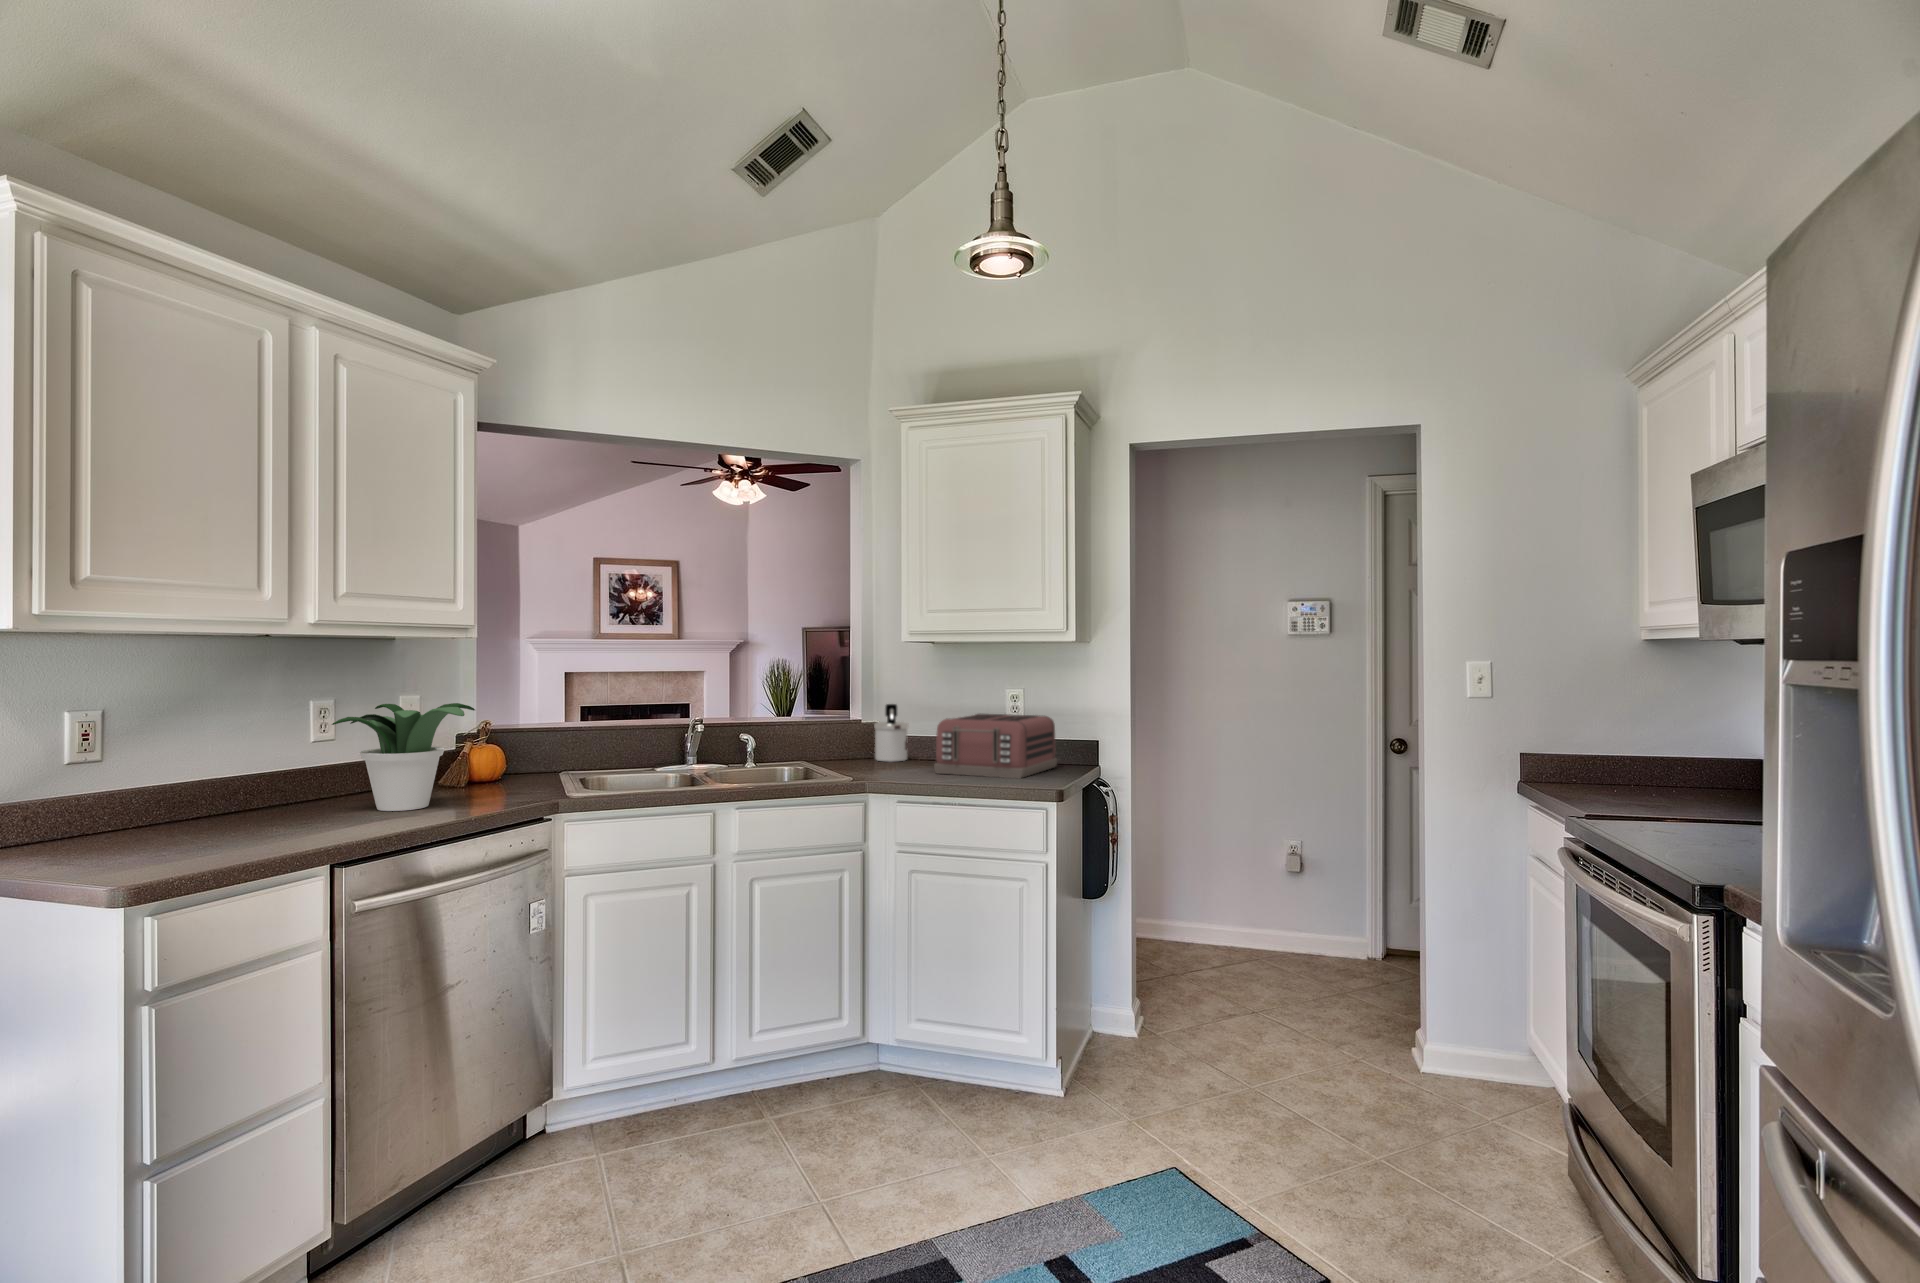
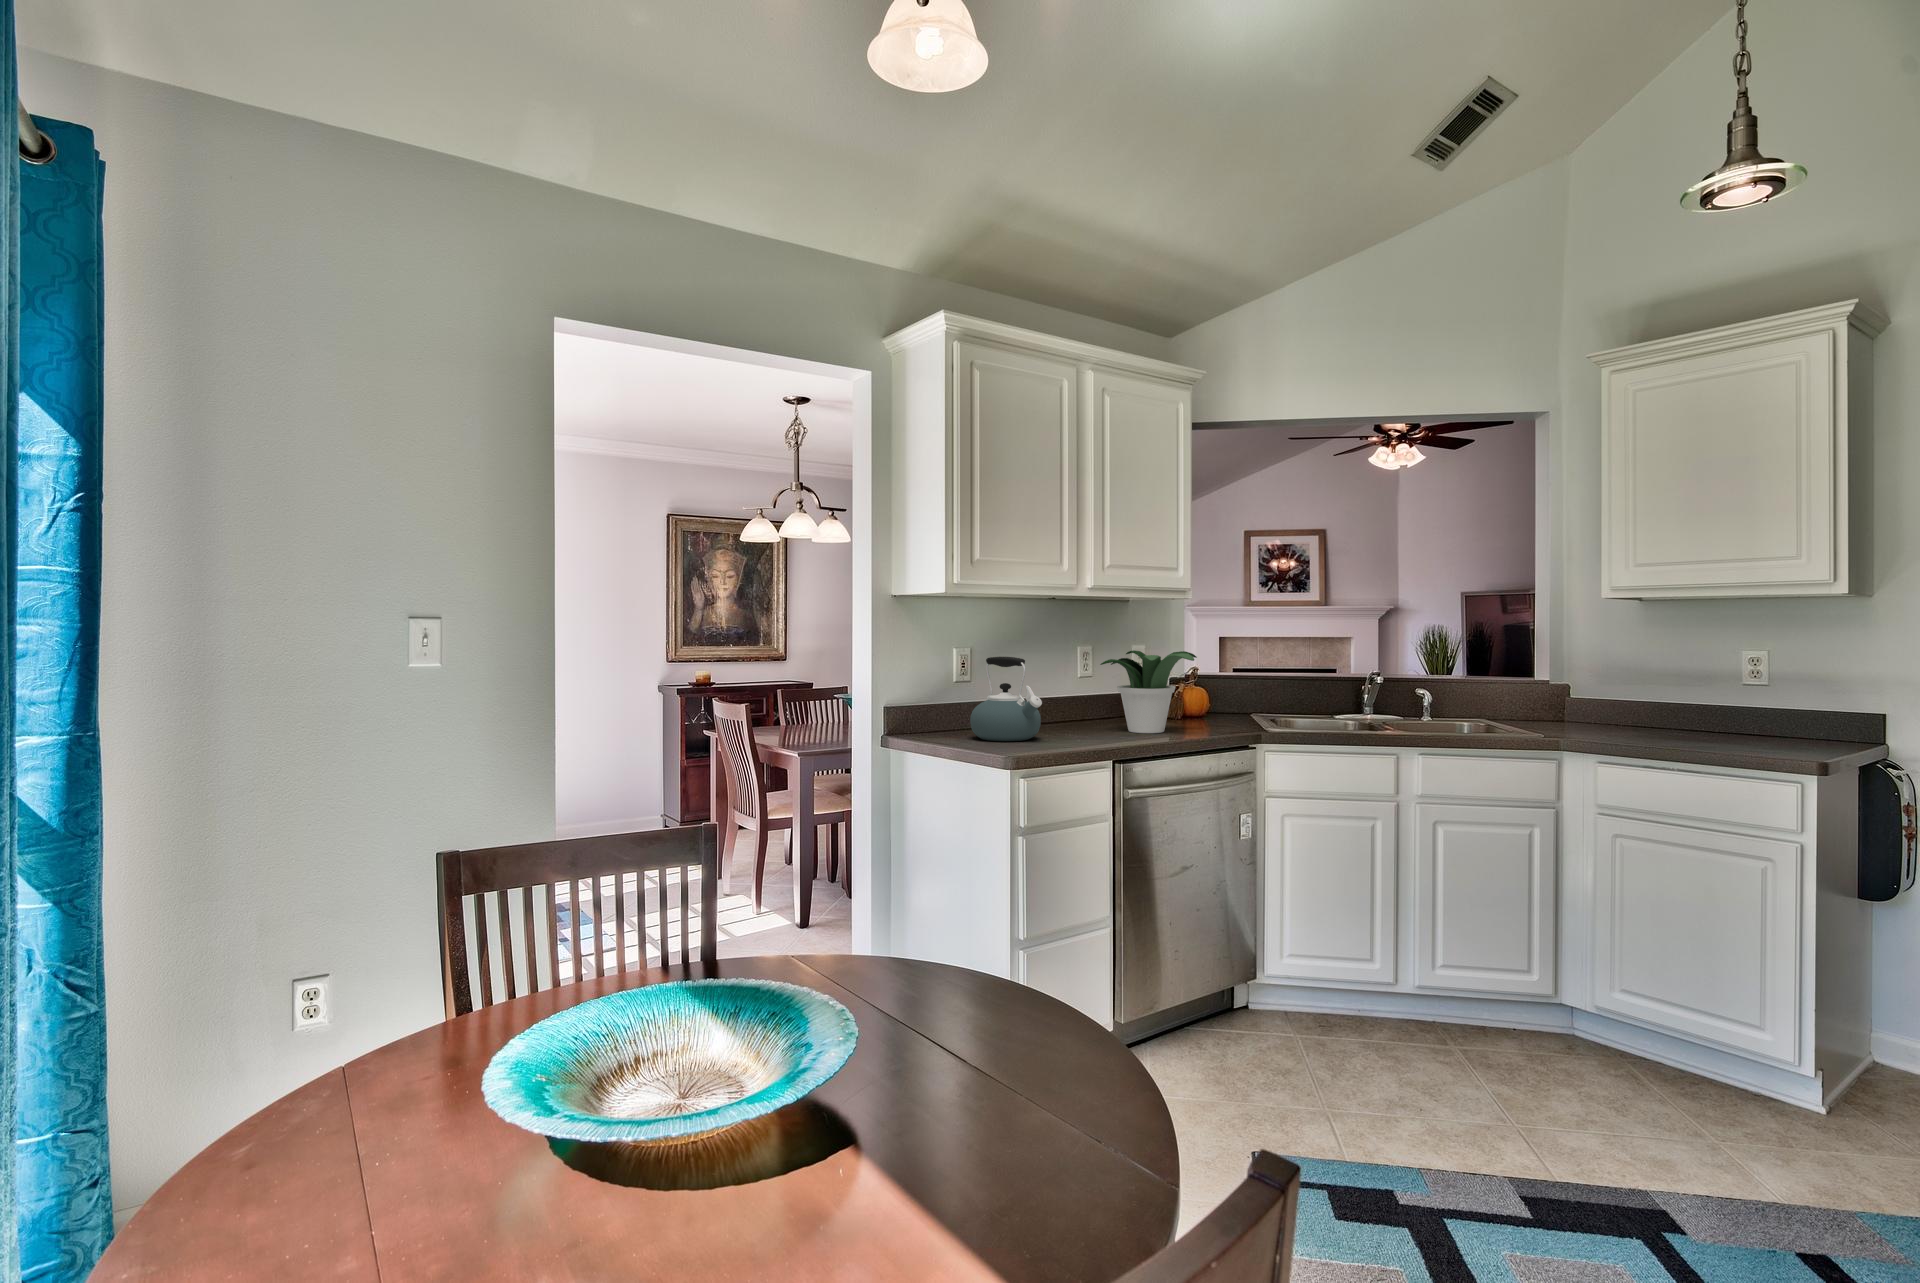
soap dispenser: present [874,704,909,762] -> none [1562,665,1603,724]
toaster: present [934,714,1057,778] -> none [1639,677,1805,747]
kettle: none [93,720,223,846] -> present [970,657,1042,741]

